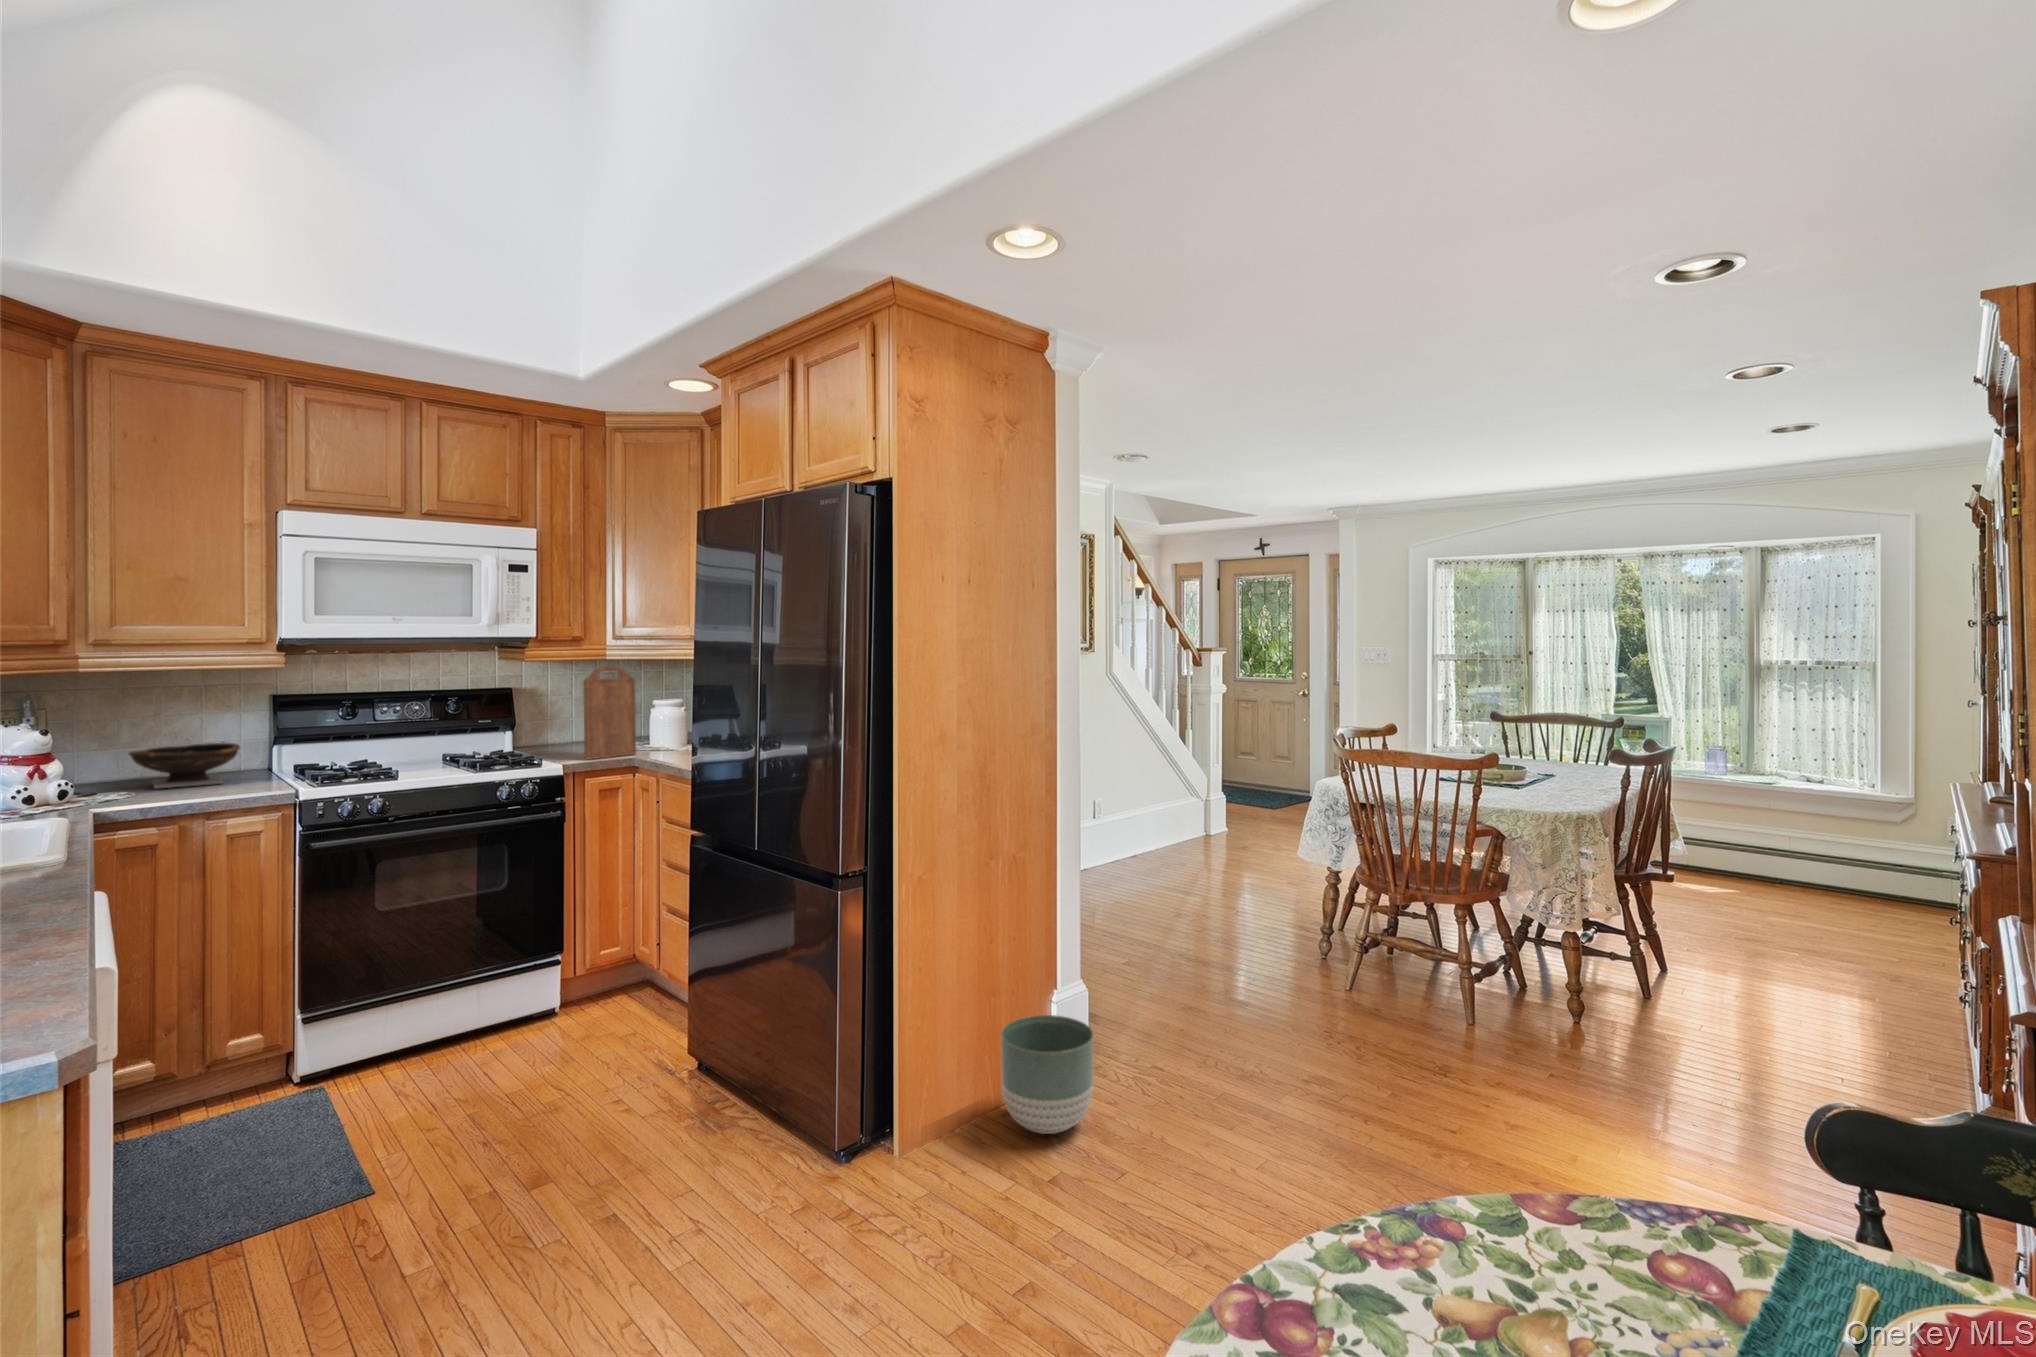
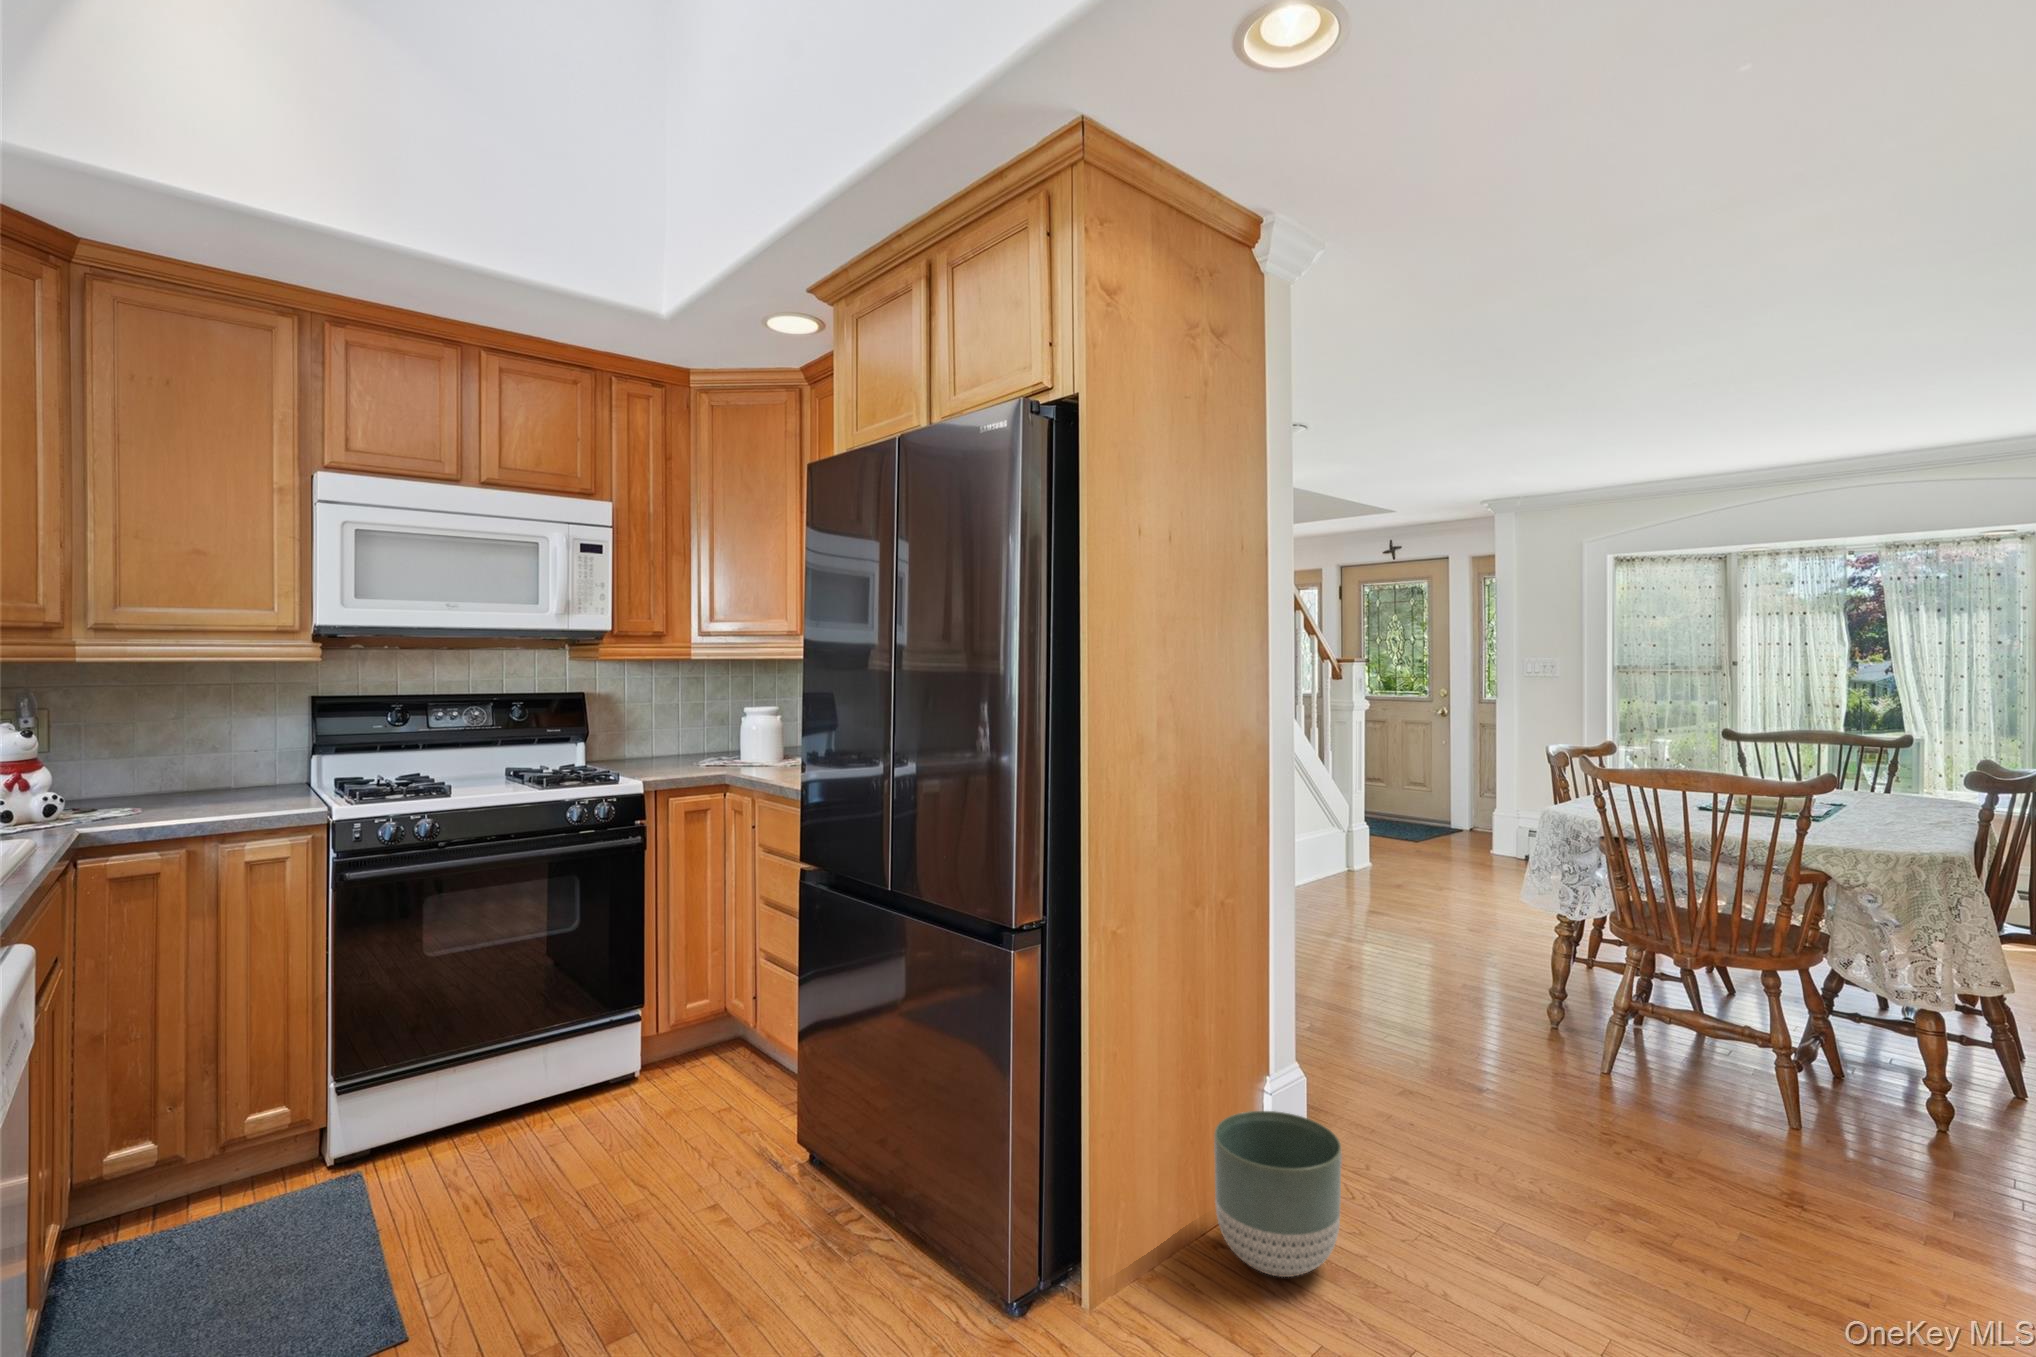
cutting board: present [583,666,636,759] -> none [667,664,726,775]
bowl: present [129,743,240,789] -> none [138,751,270,805]

